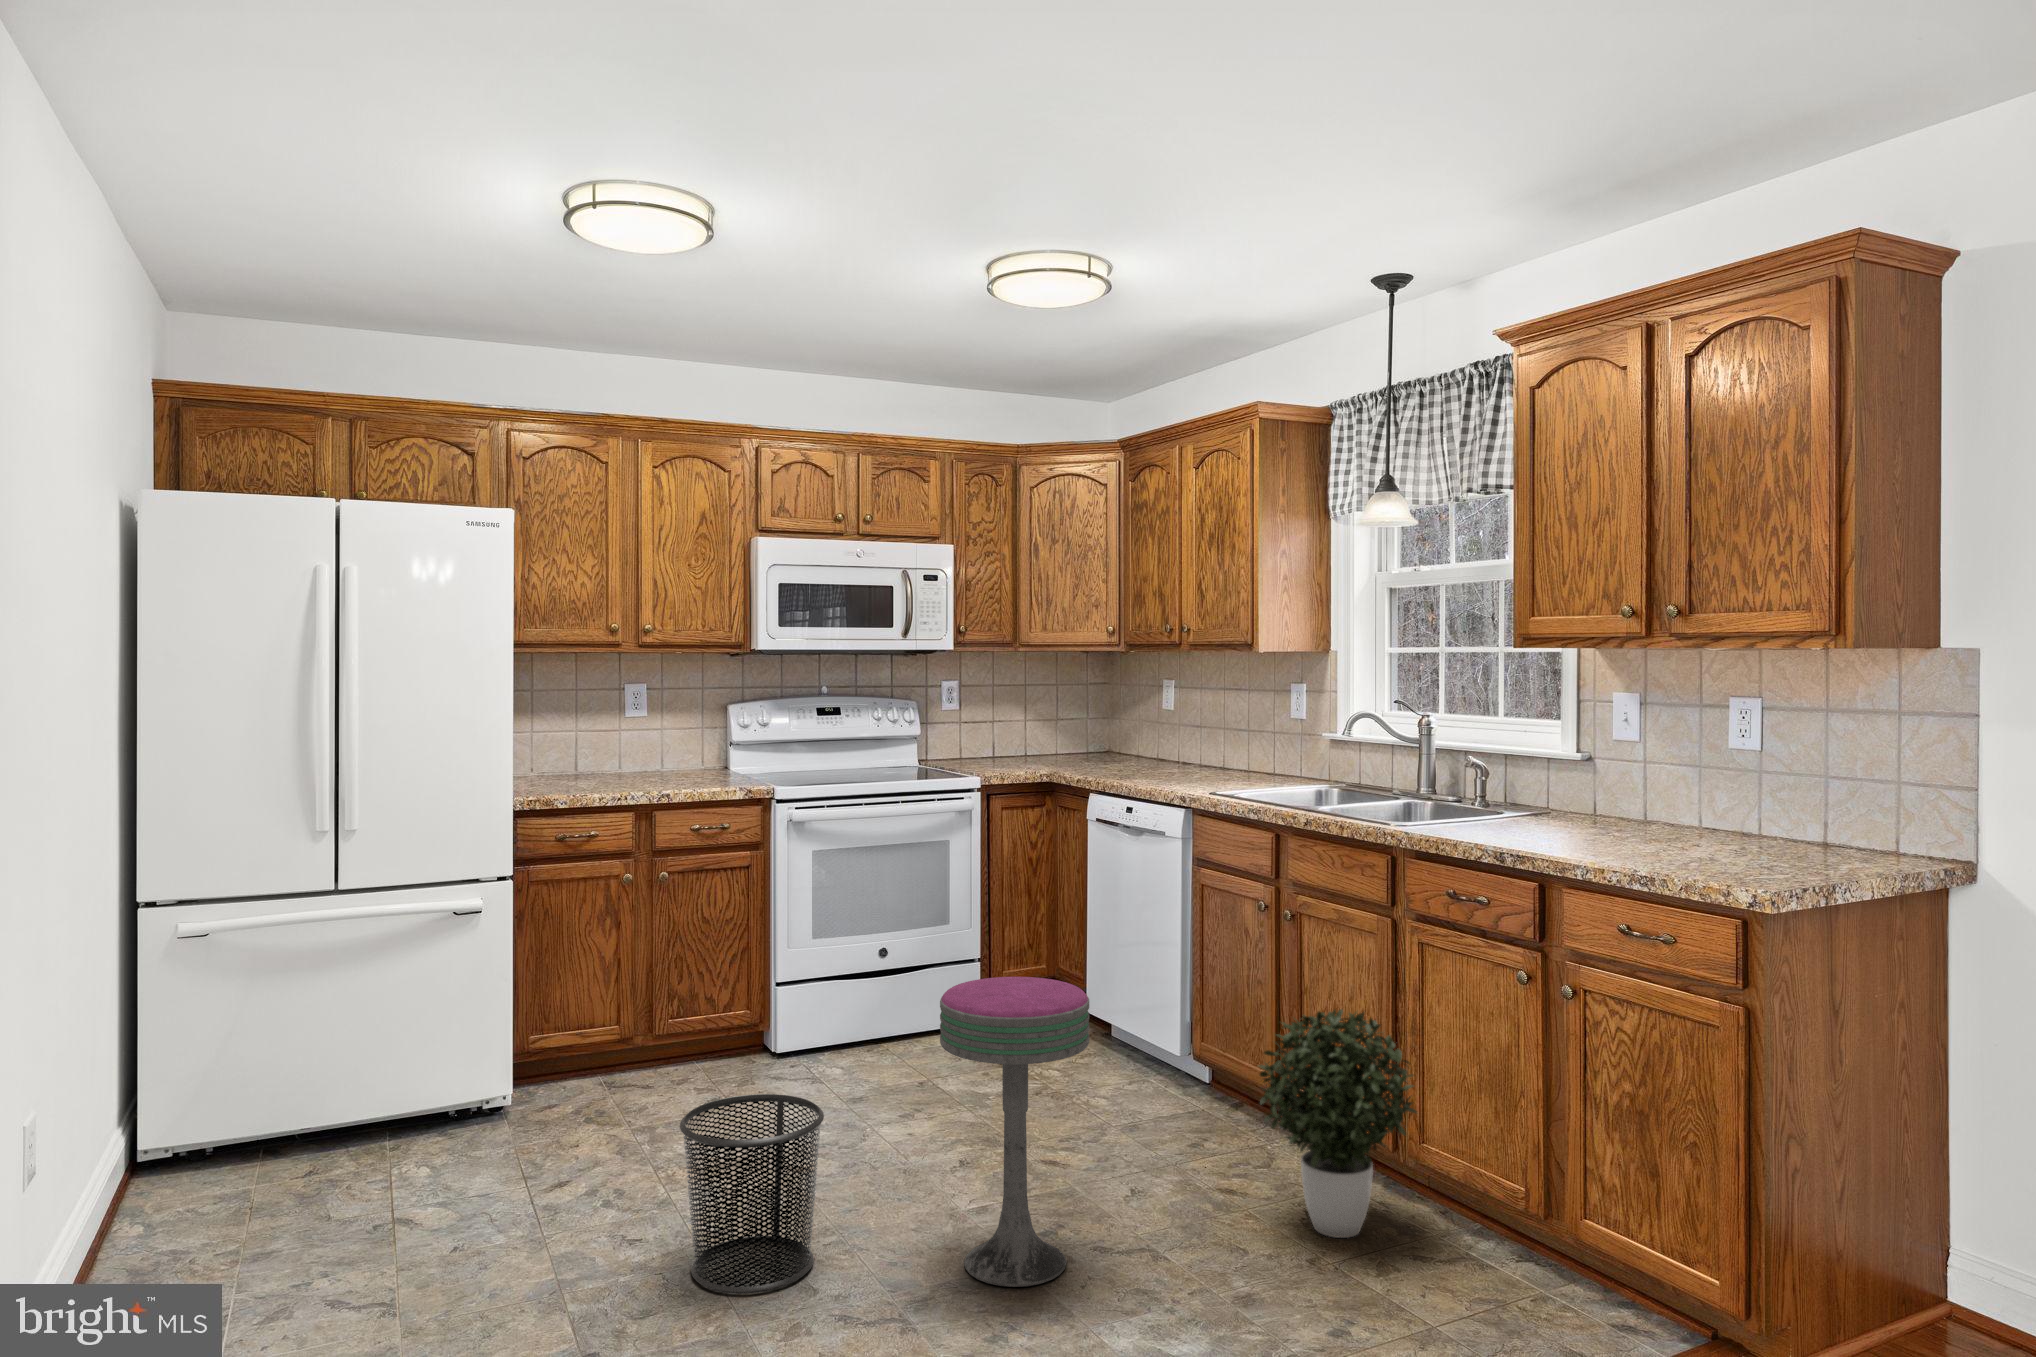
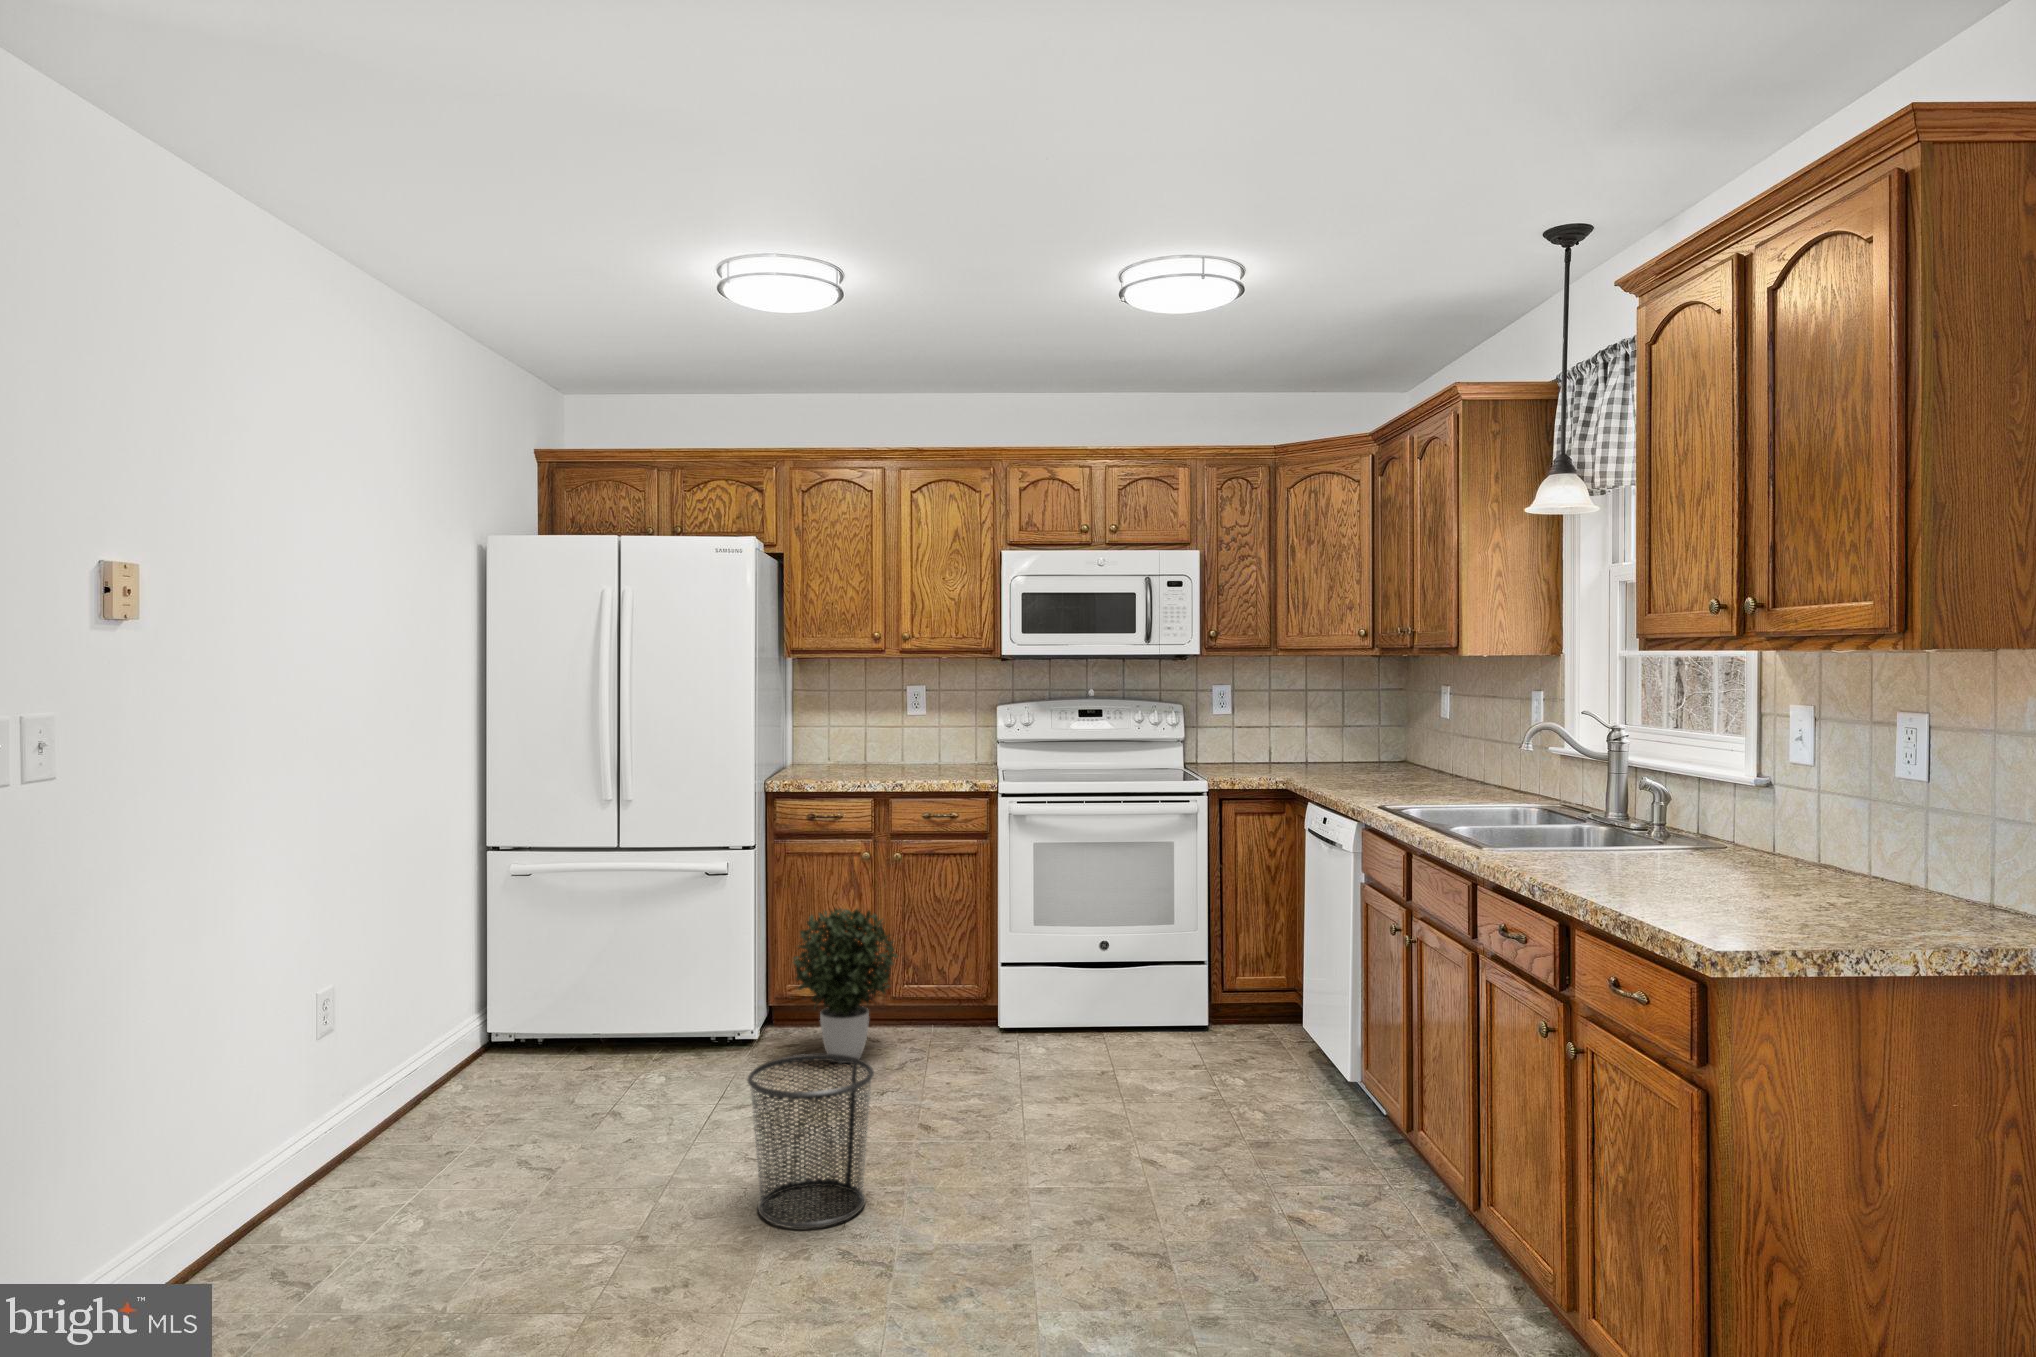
bar stool: present [940,977,1089,1287] -> none [953,972,1097,1271]
potted plant: present [1259,1009,1417,1238] -> present [793,908,898,1063]

